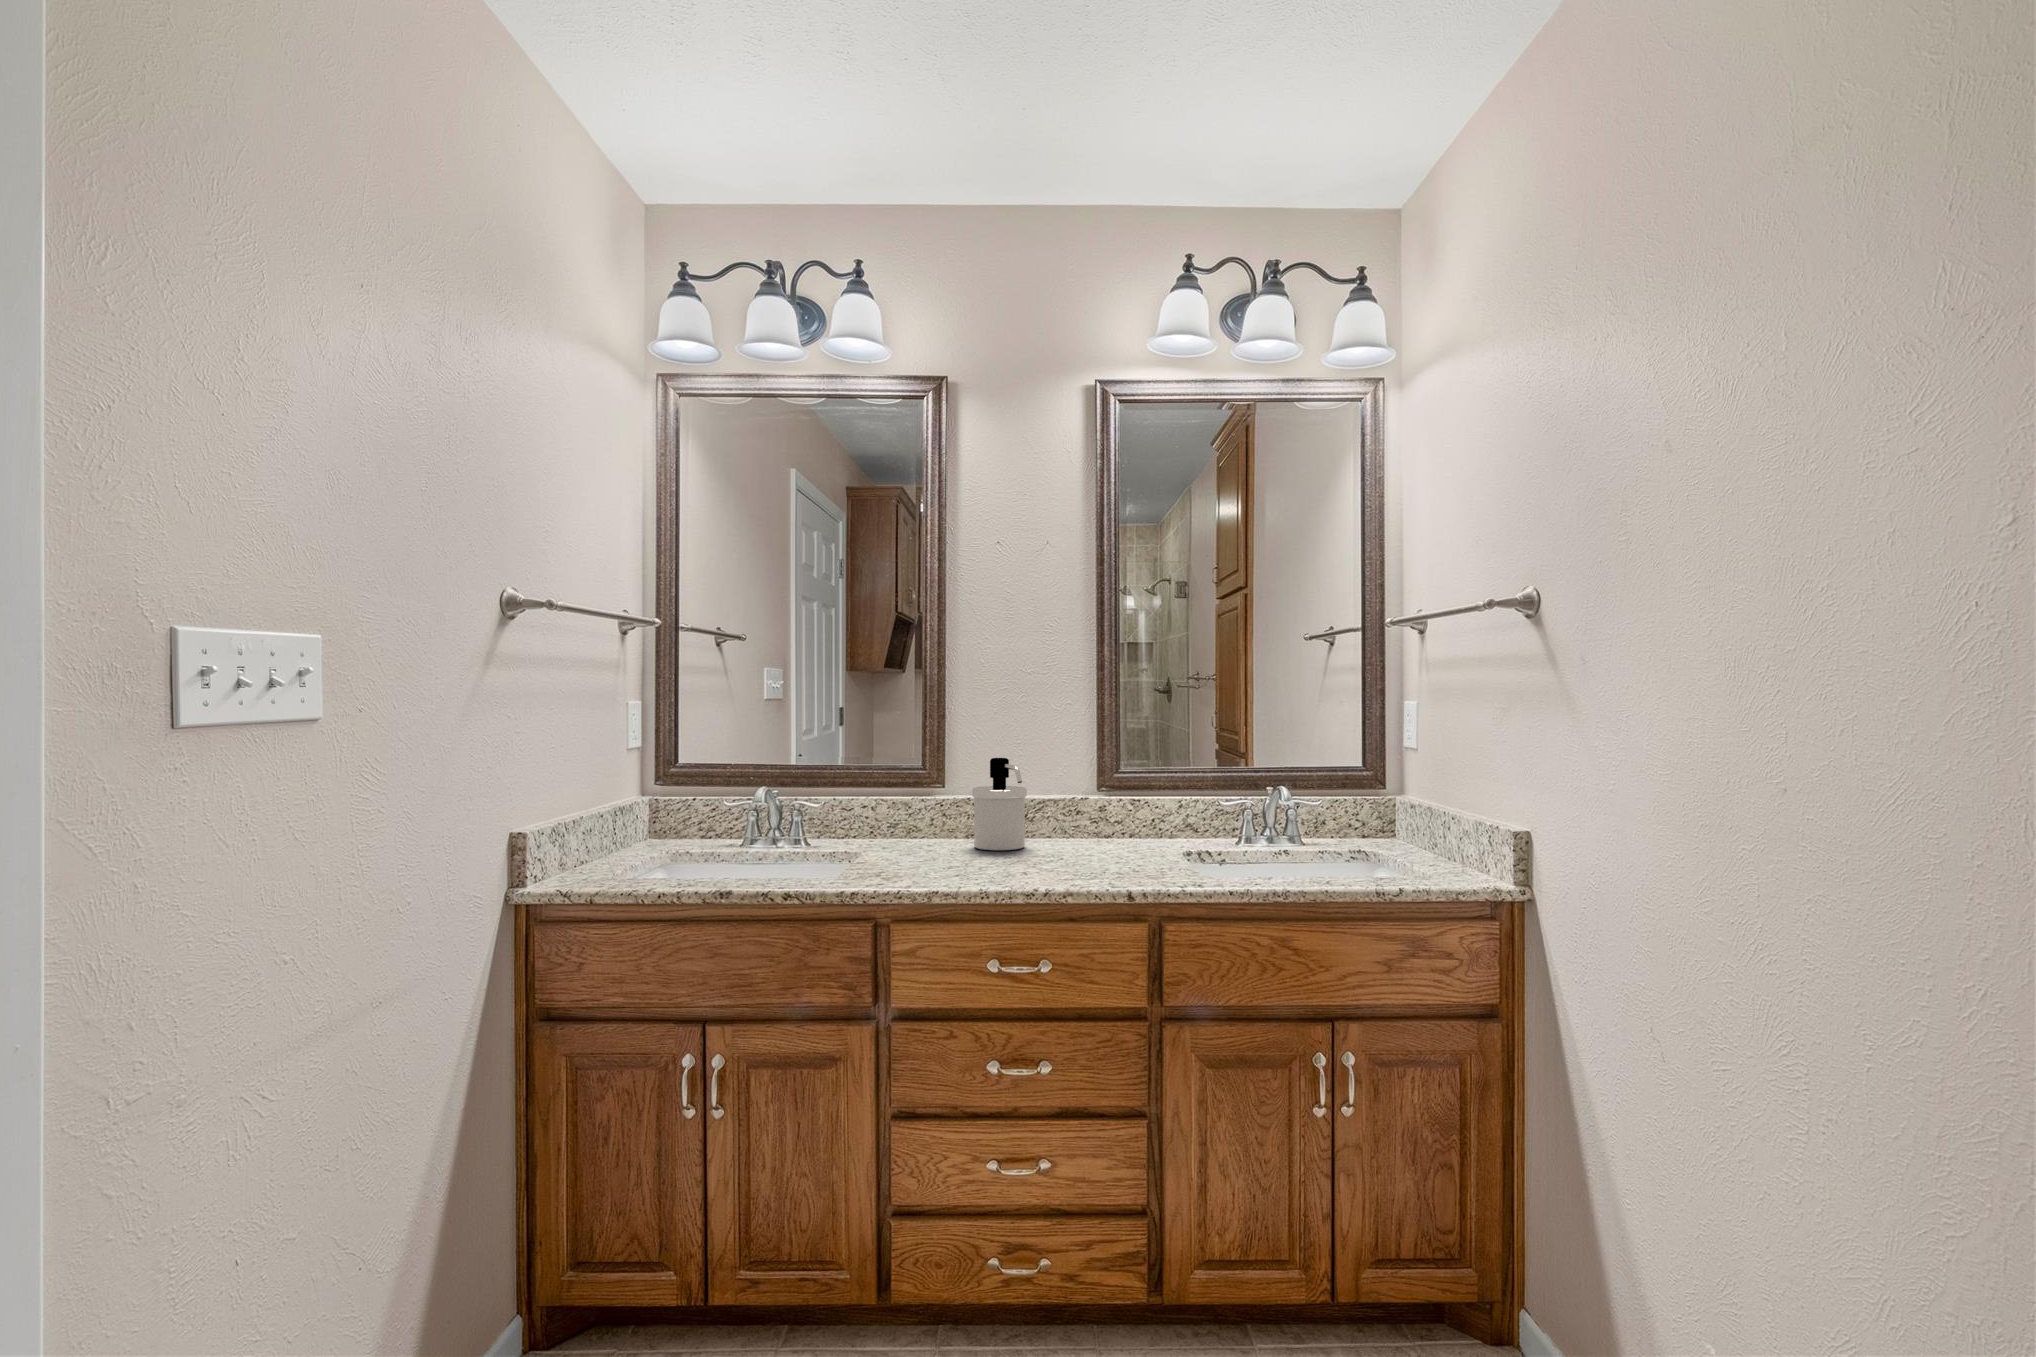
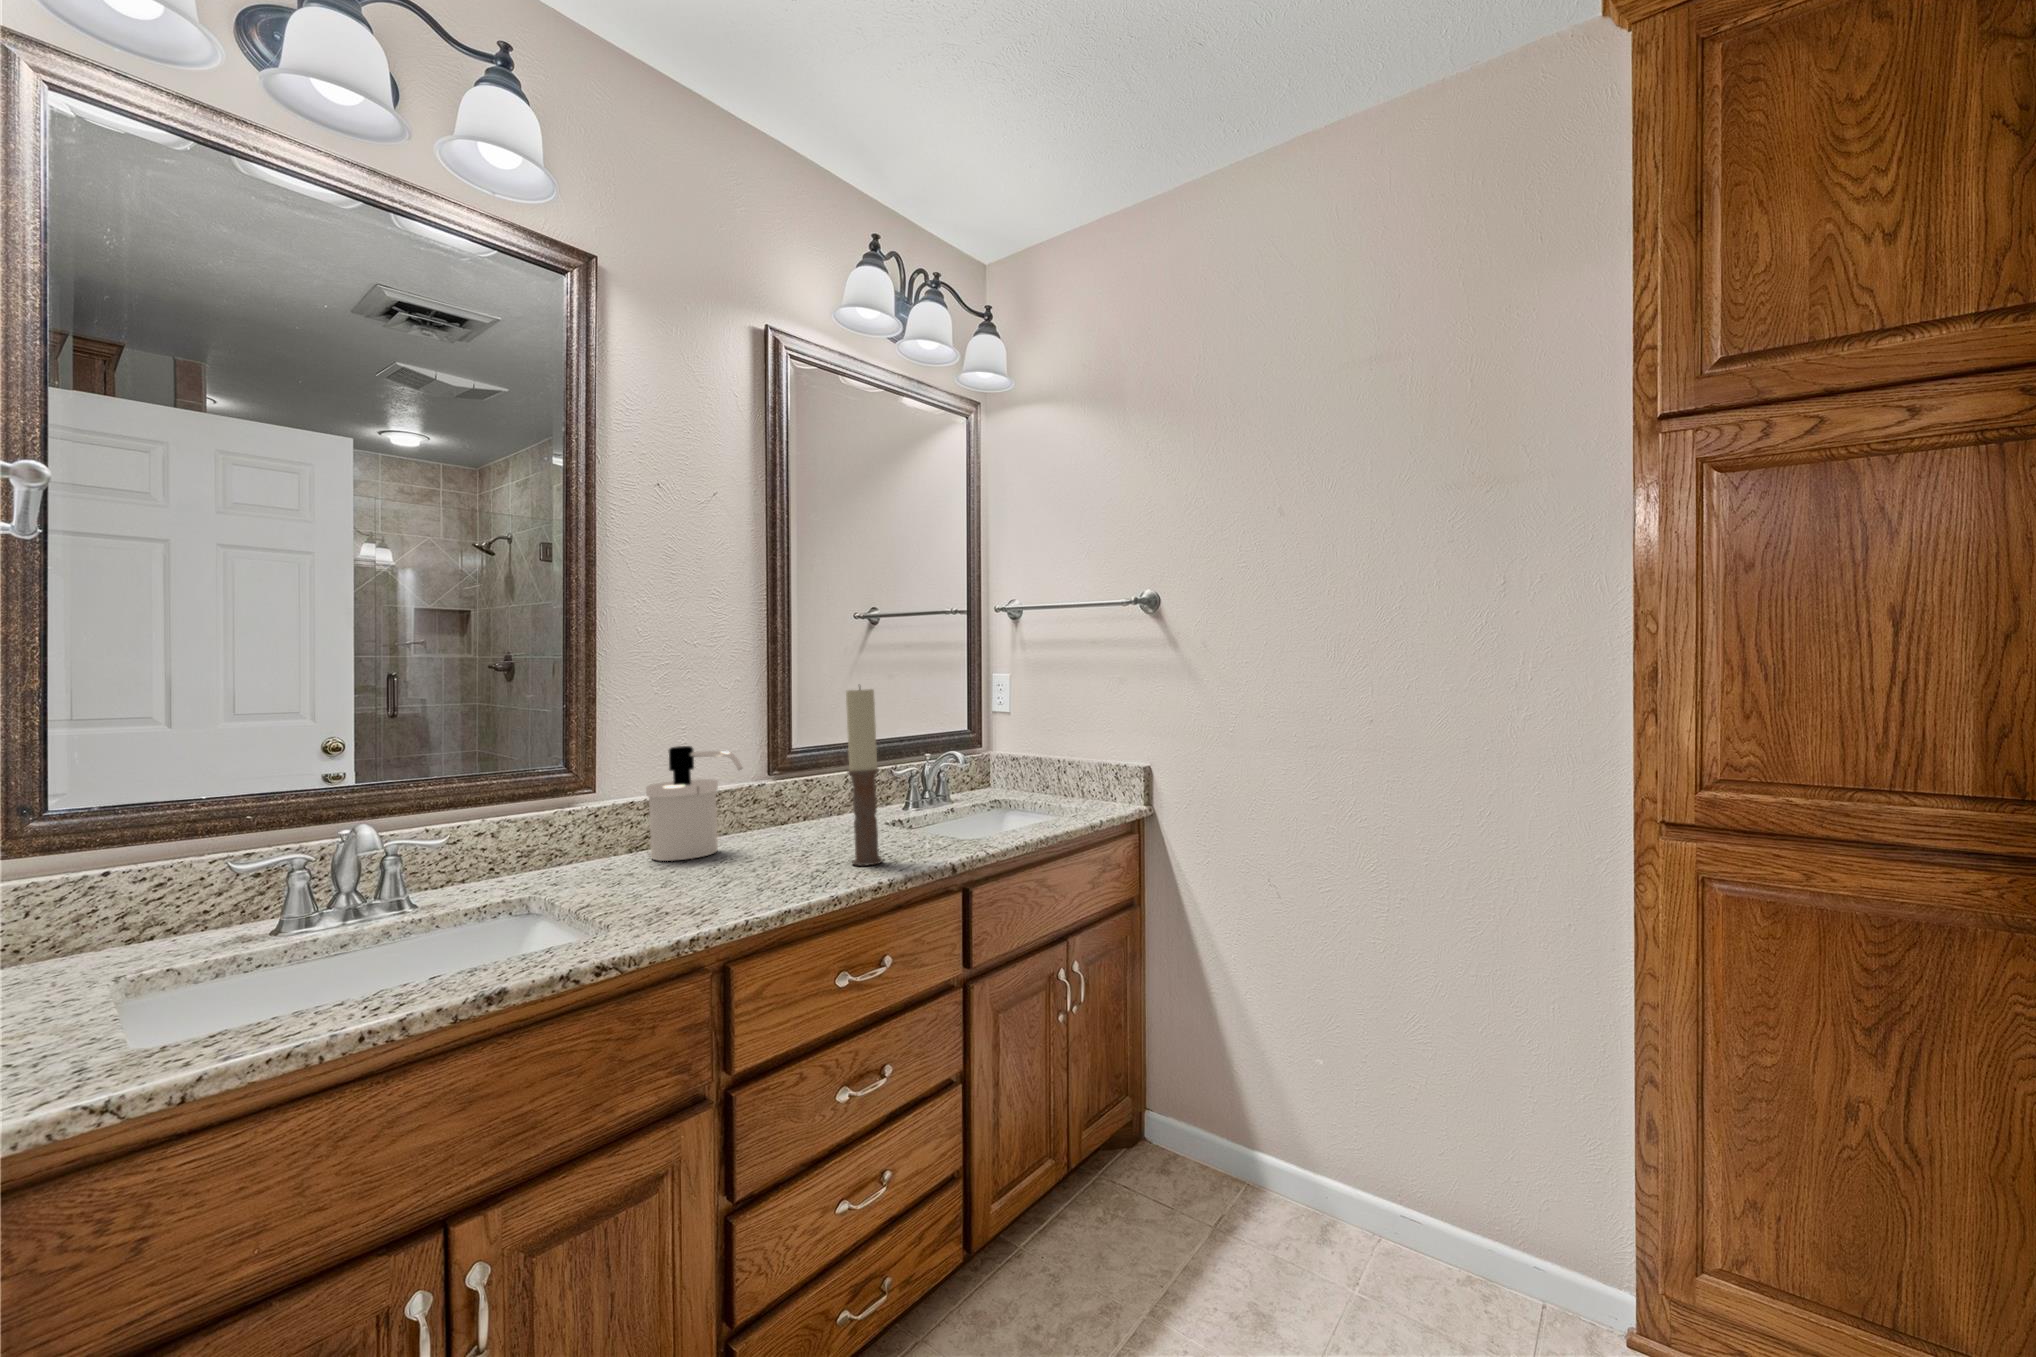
candle: none [1046,719,1072,880] -> present [846,688,882,866]

